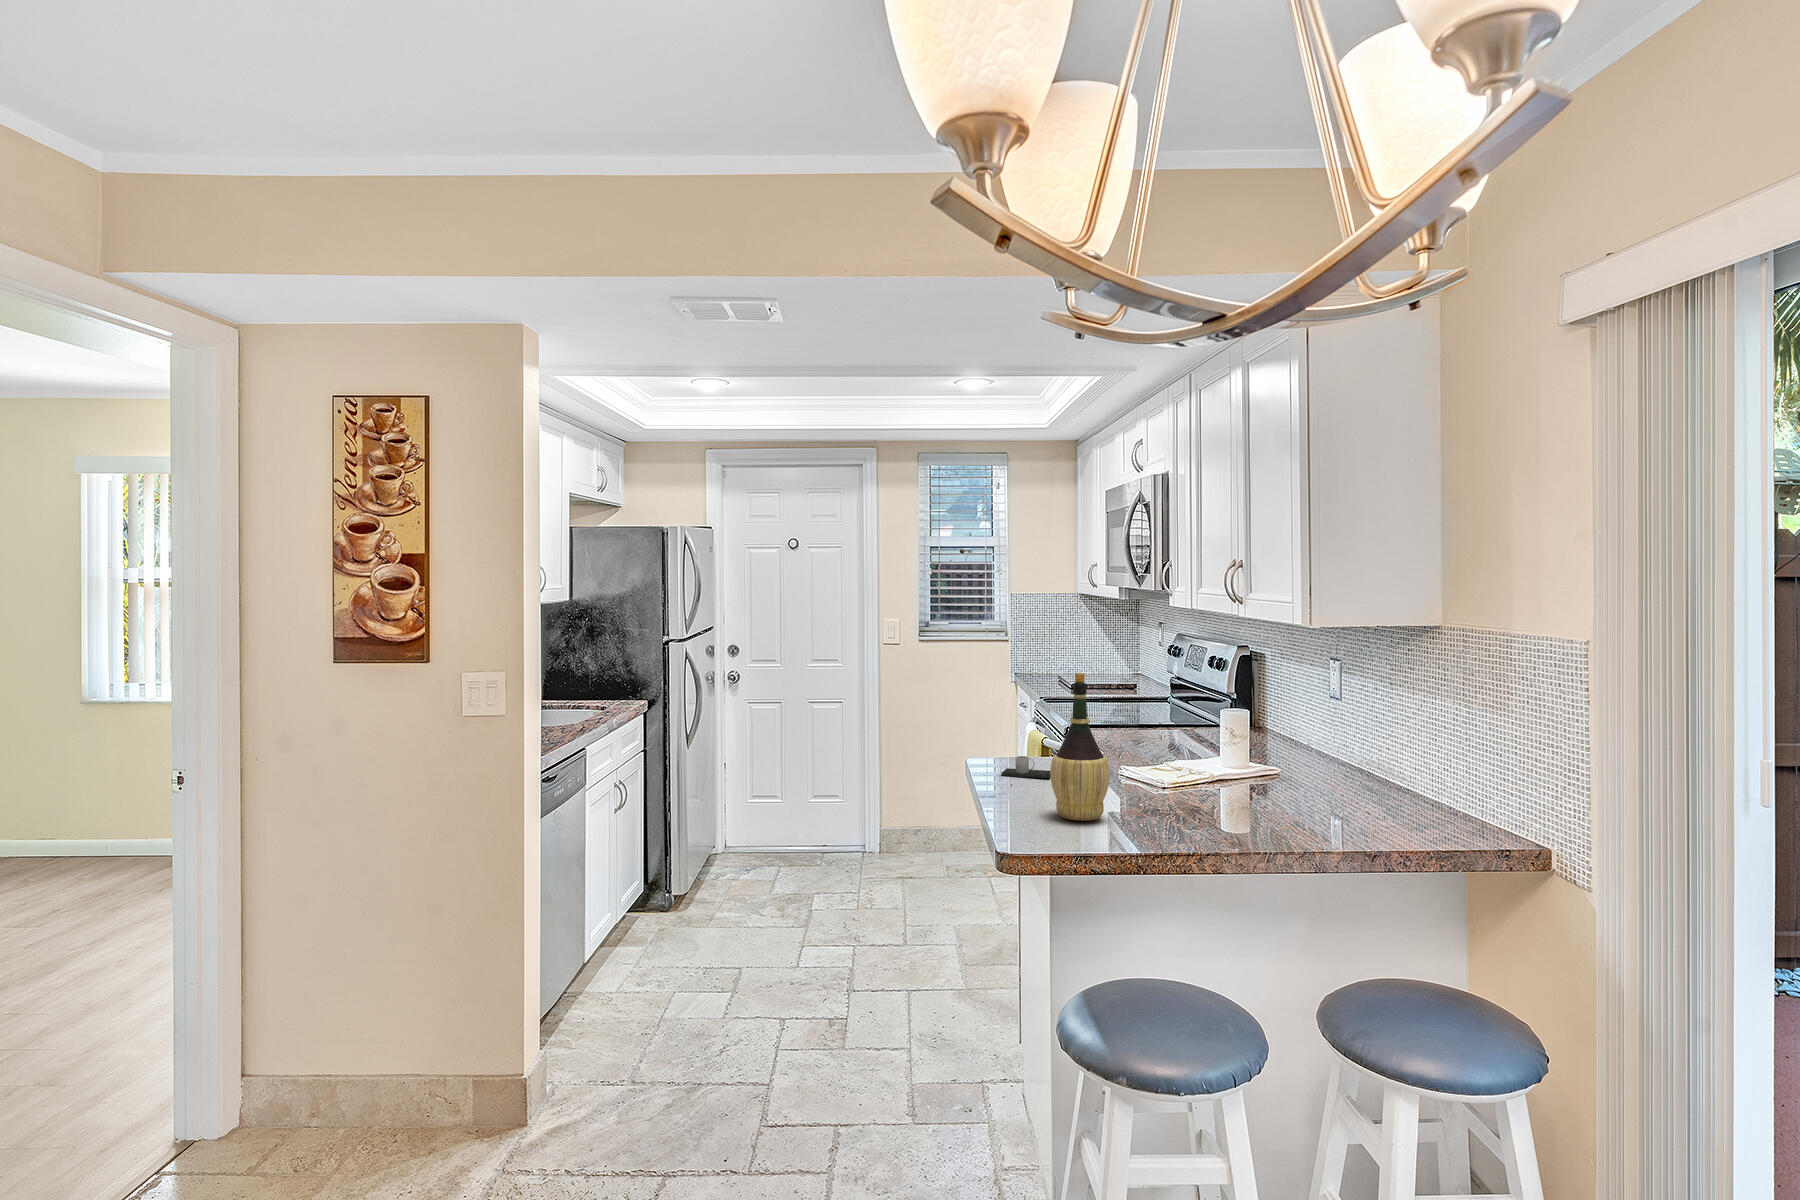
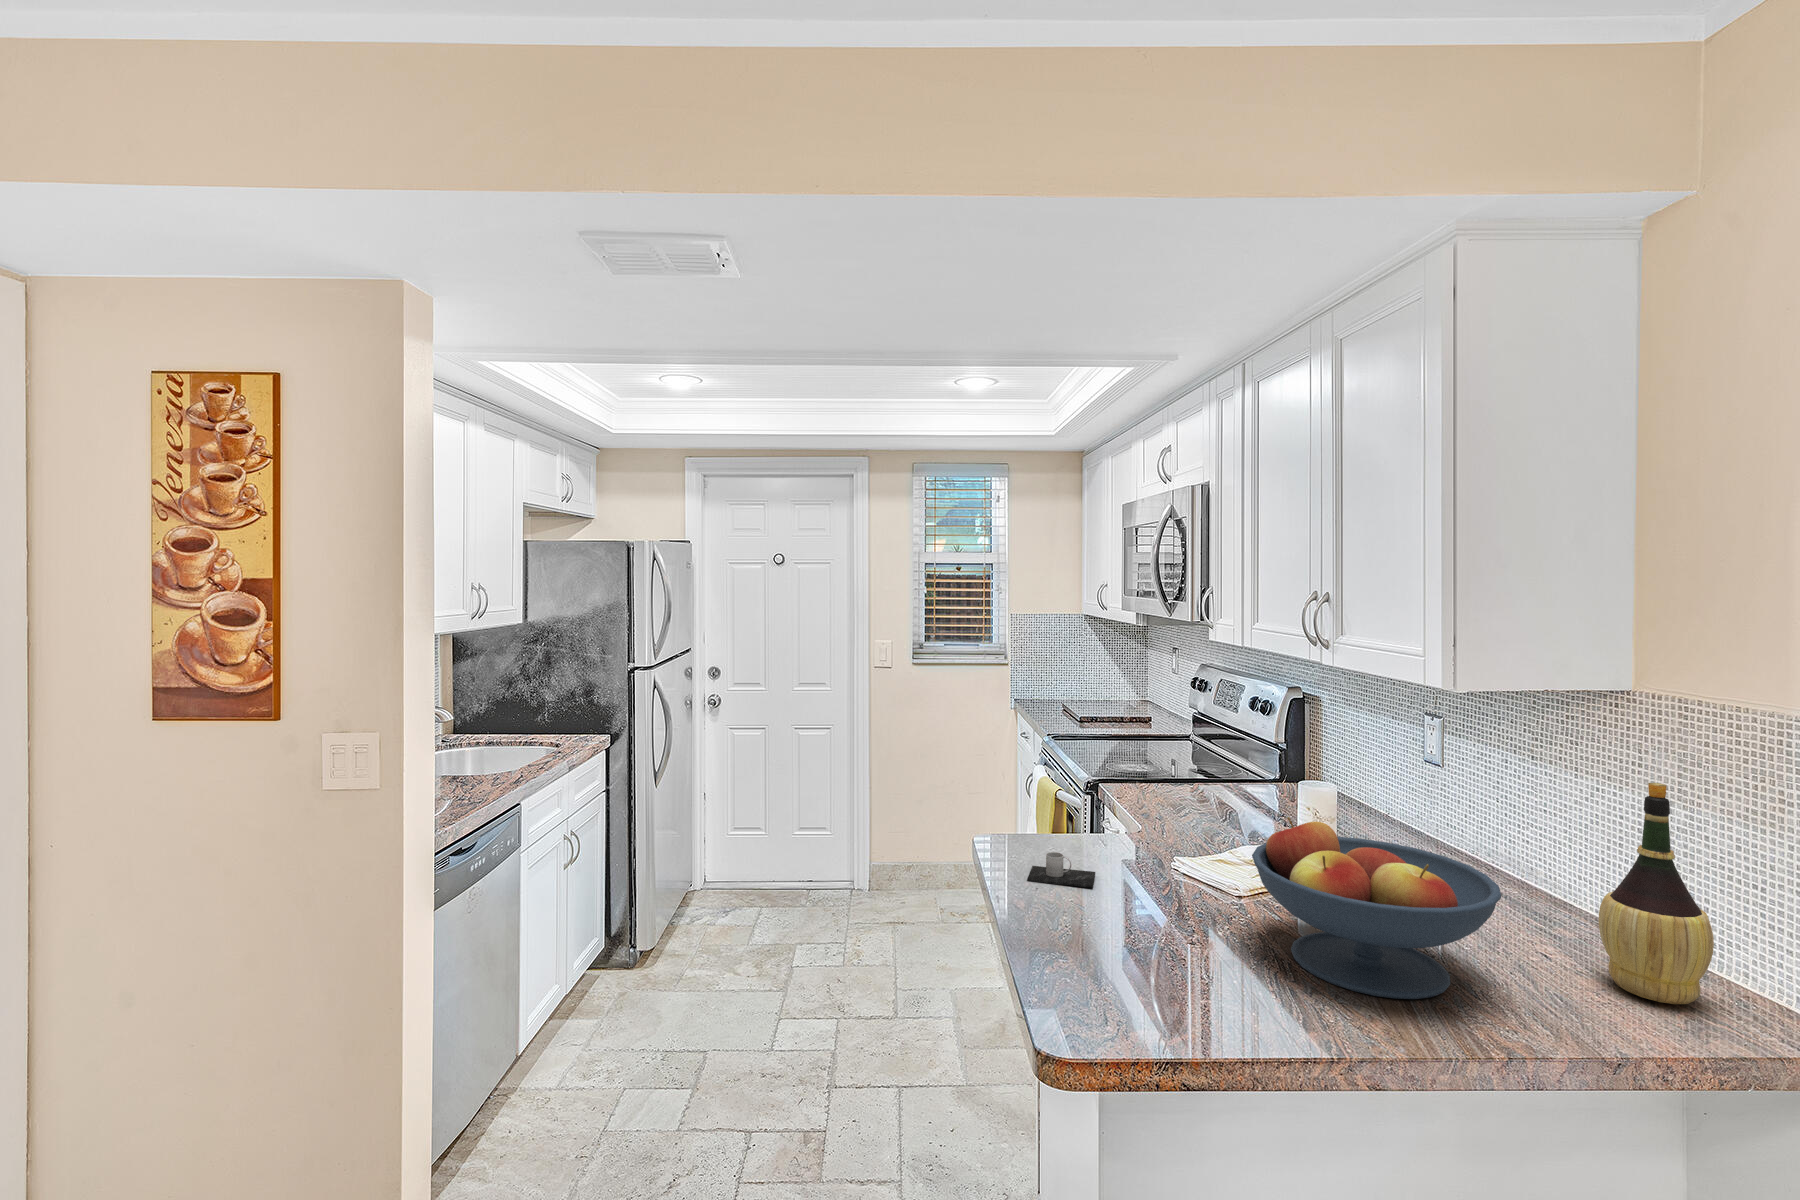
wine bottle: present [1050,673,1110,820] -> present [1598,783,1714,1004]
fruit bowl: none [1153,714,1311,824] -> present [1252,817,1501,999]

